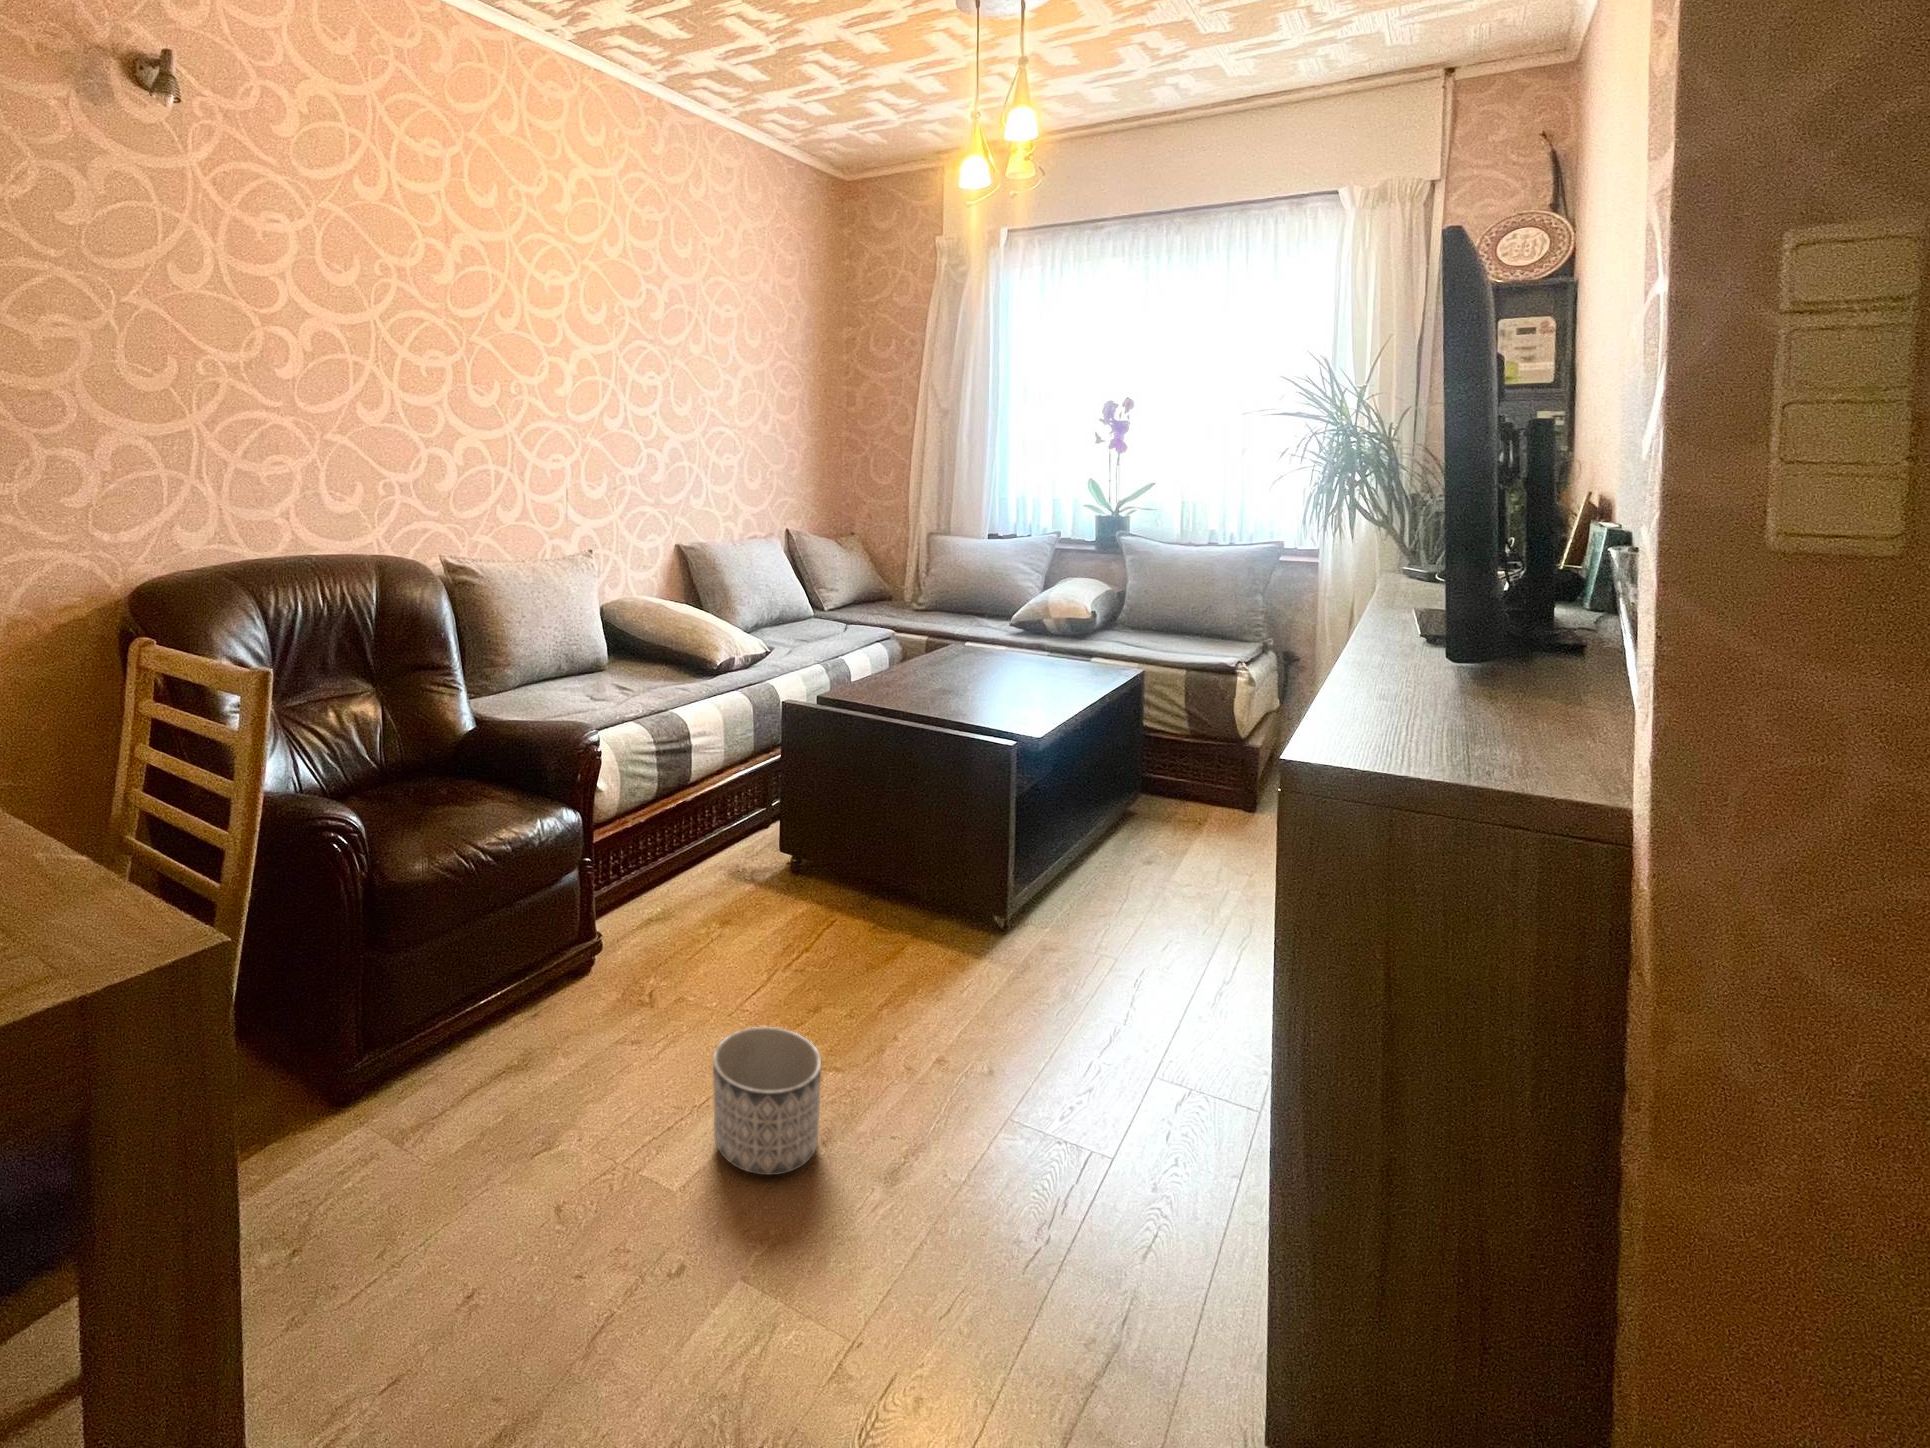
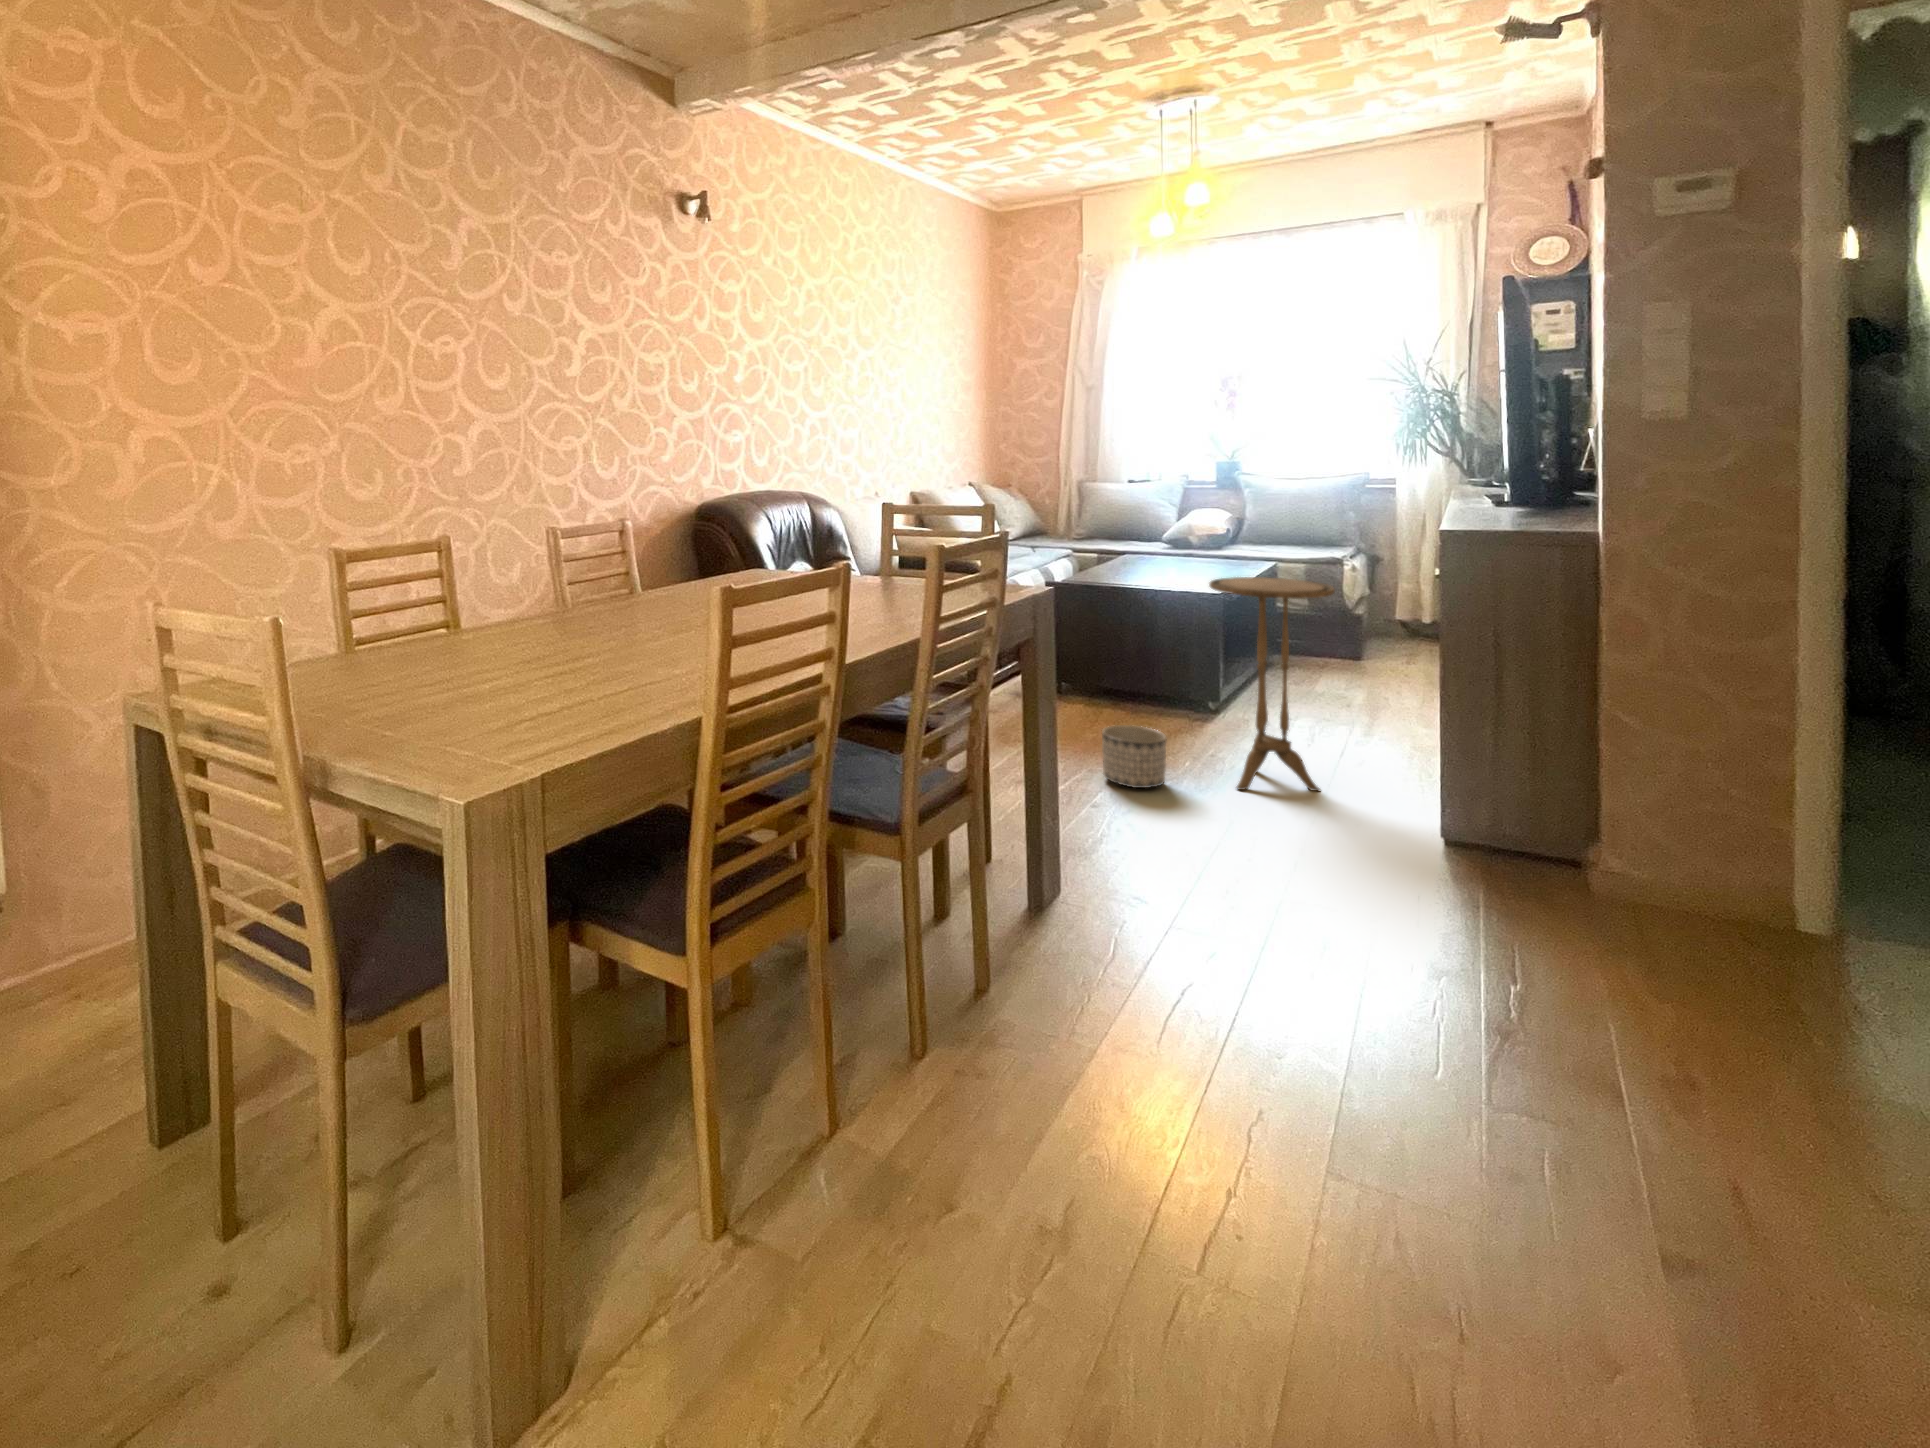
side table: none [912,761,1118,1191] -> present [1209,577,1335,791]

